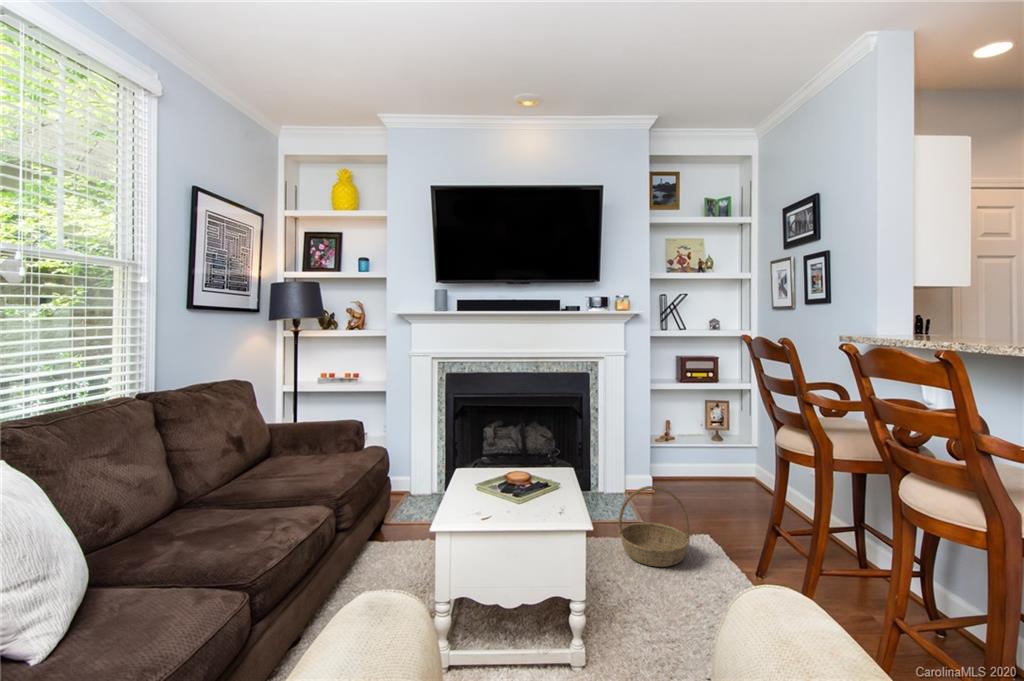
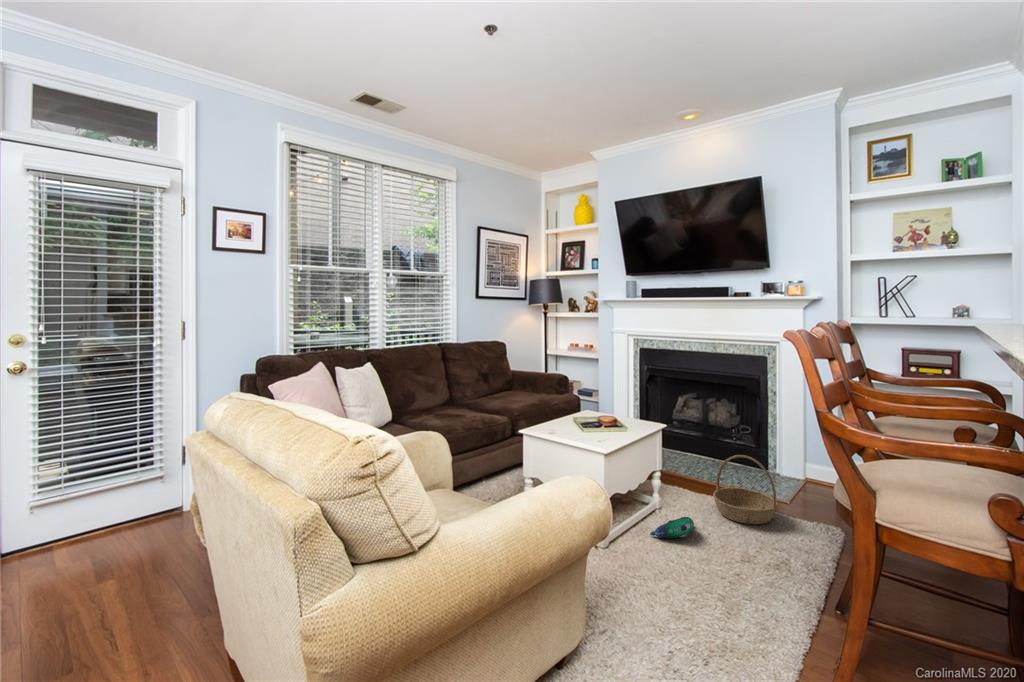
plush toy: none [623,581,665,627] -> present [650,517,694,539]

